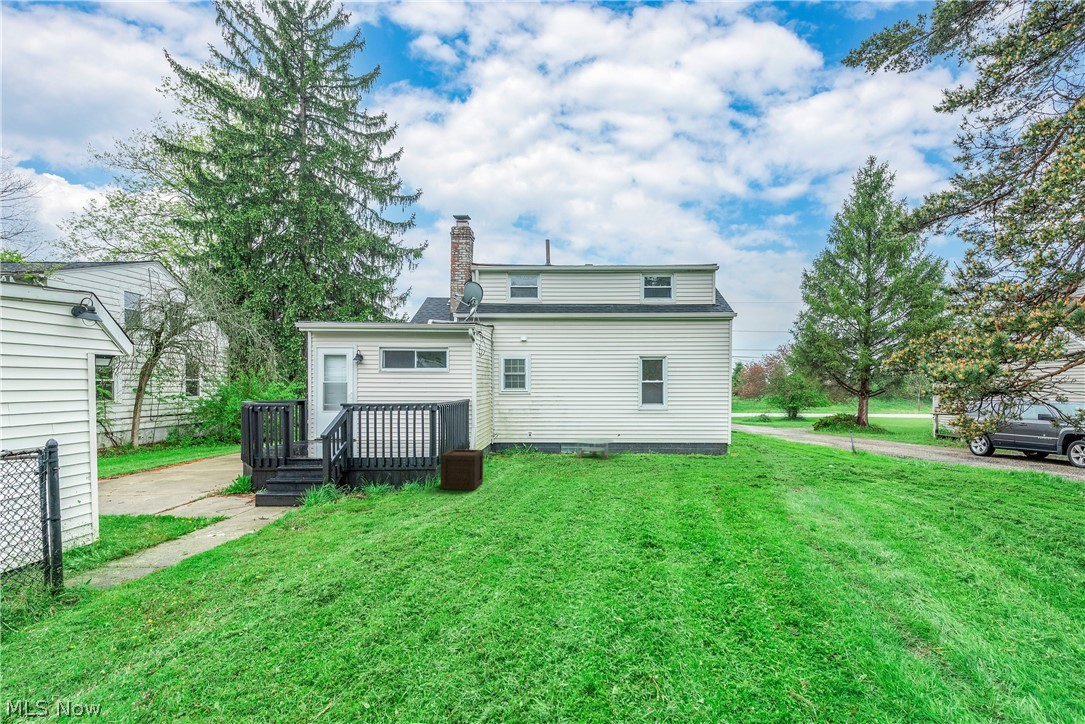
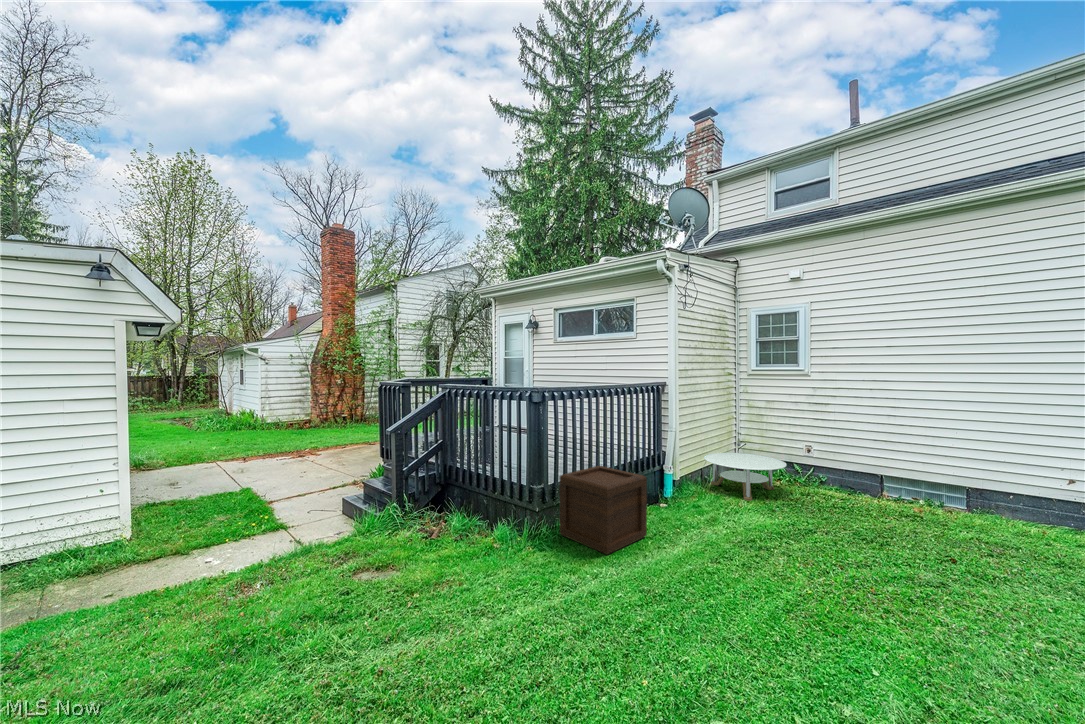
round table: present [574,438,613,459] -> present [704,453,787,501]

